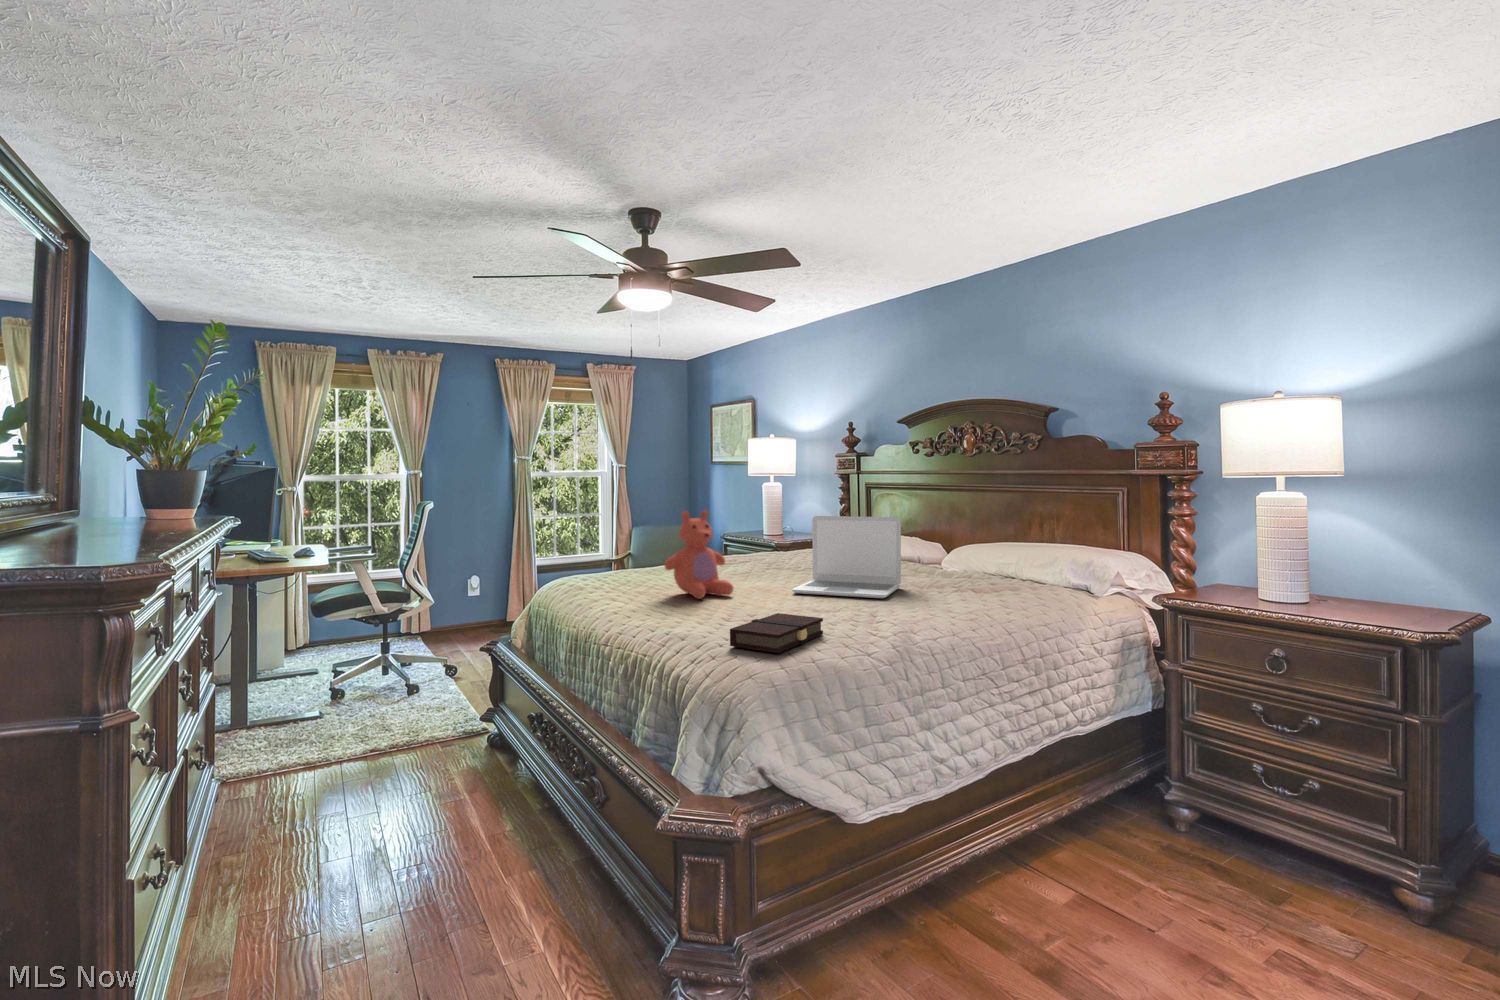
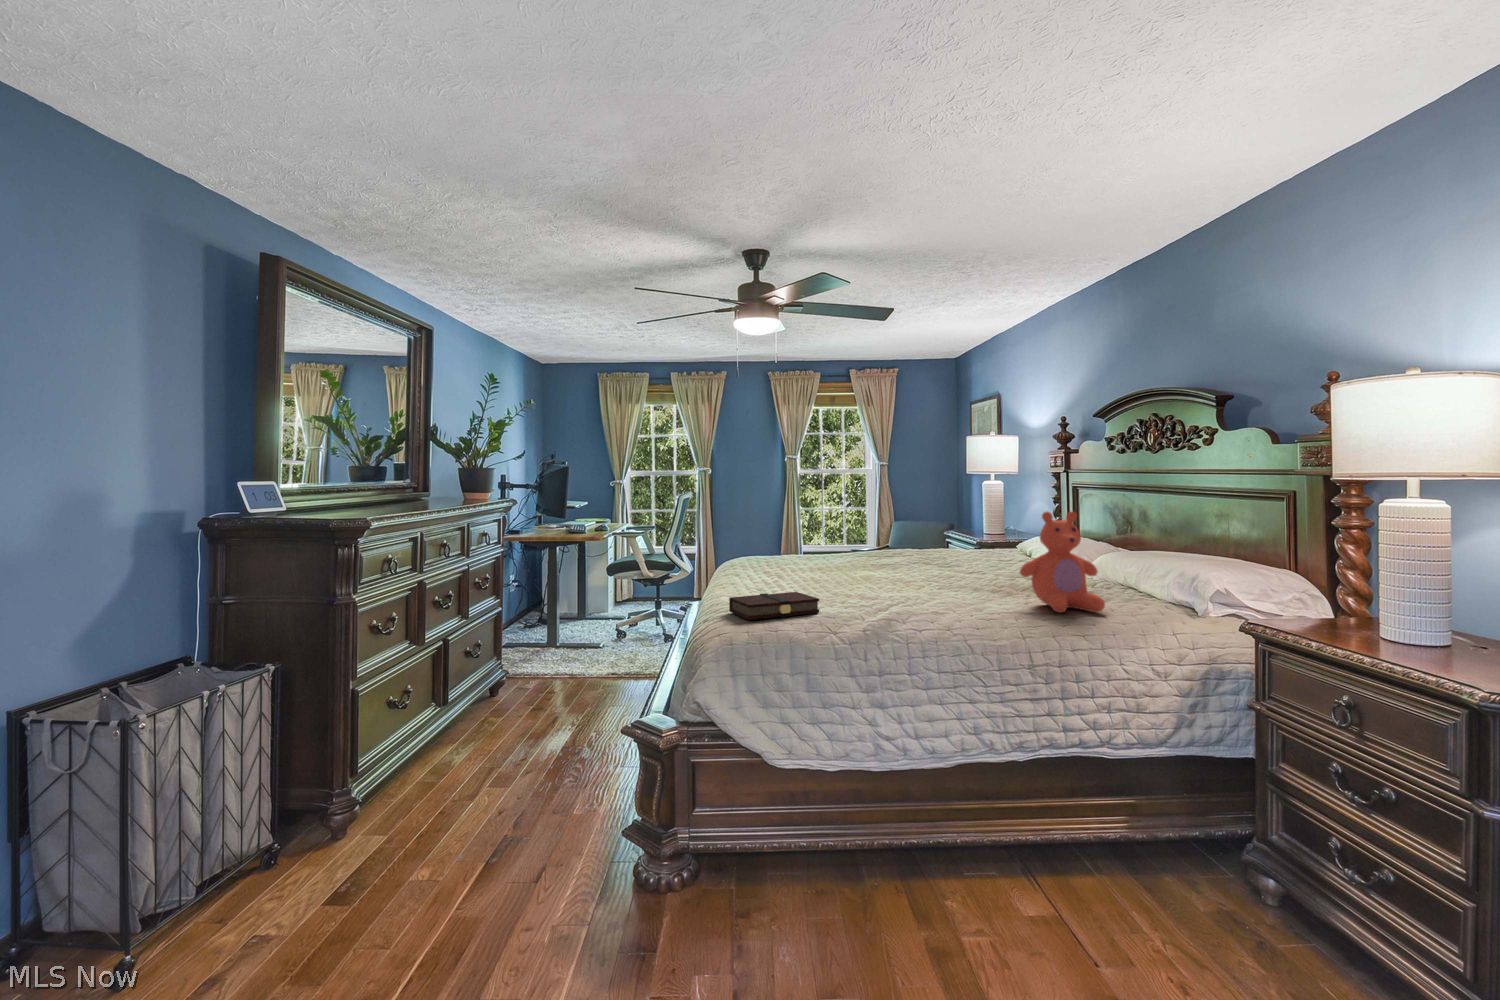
teddy bear: present [664,511,733,599] -> present [1020,512,1105,612]
laptop: present [792,516,901,598] -> none [878,512,994,593]

